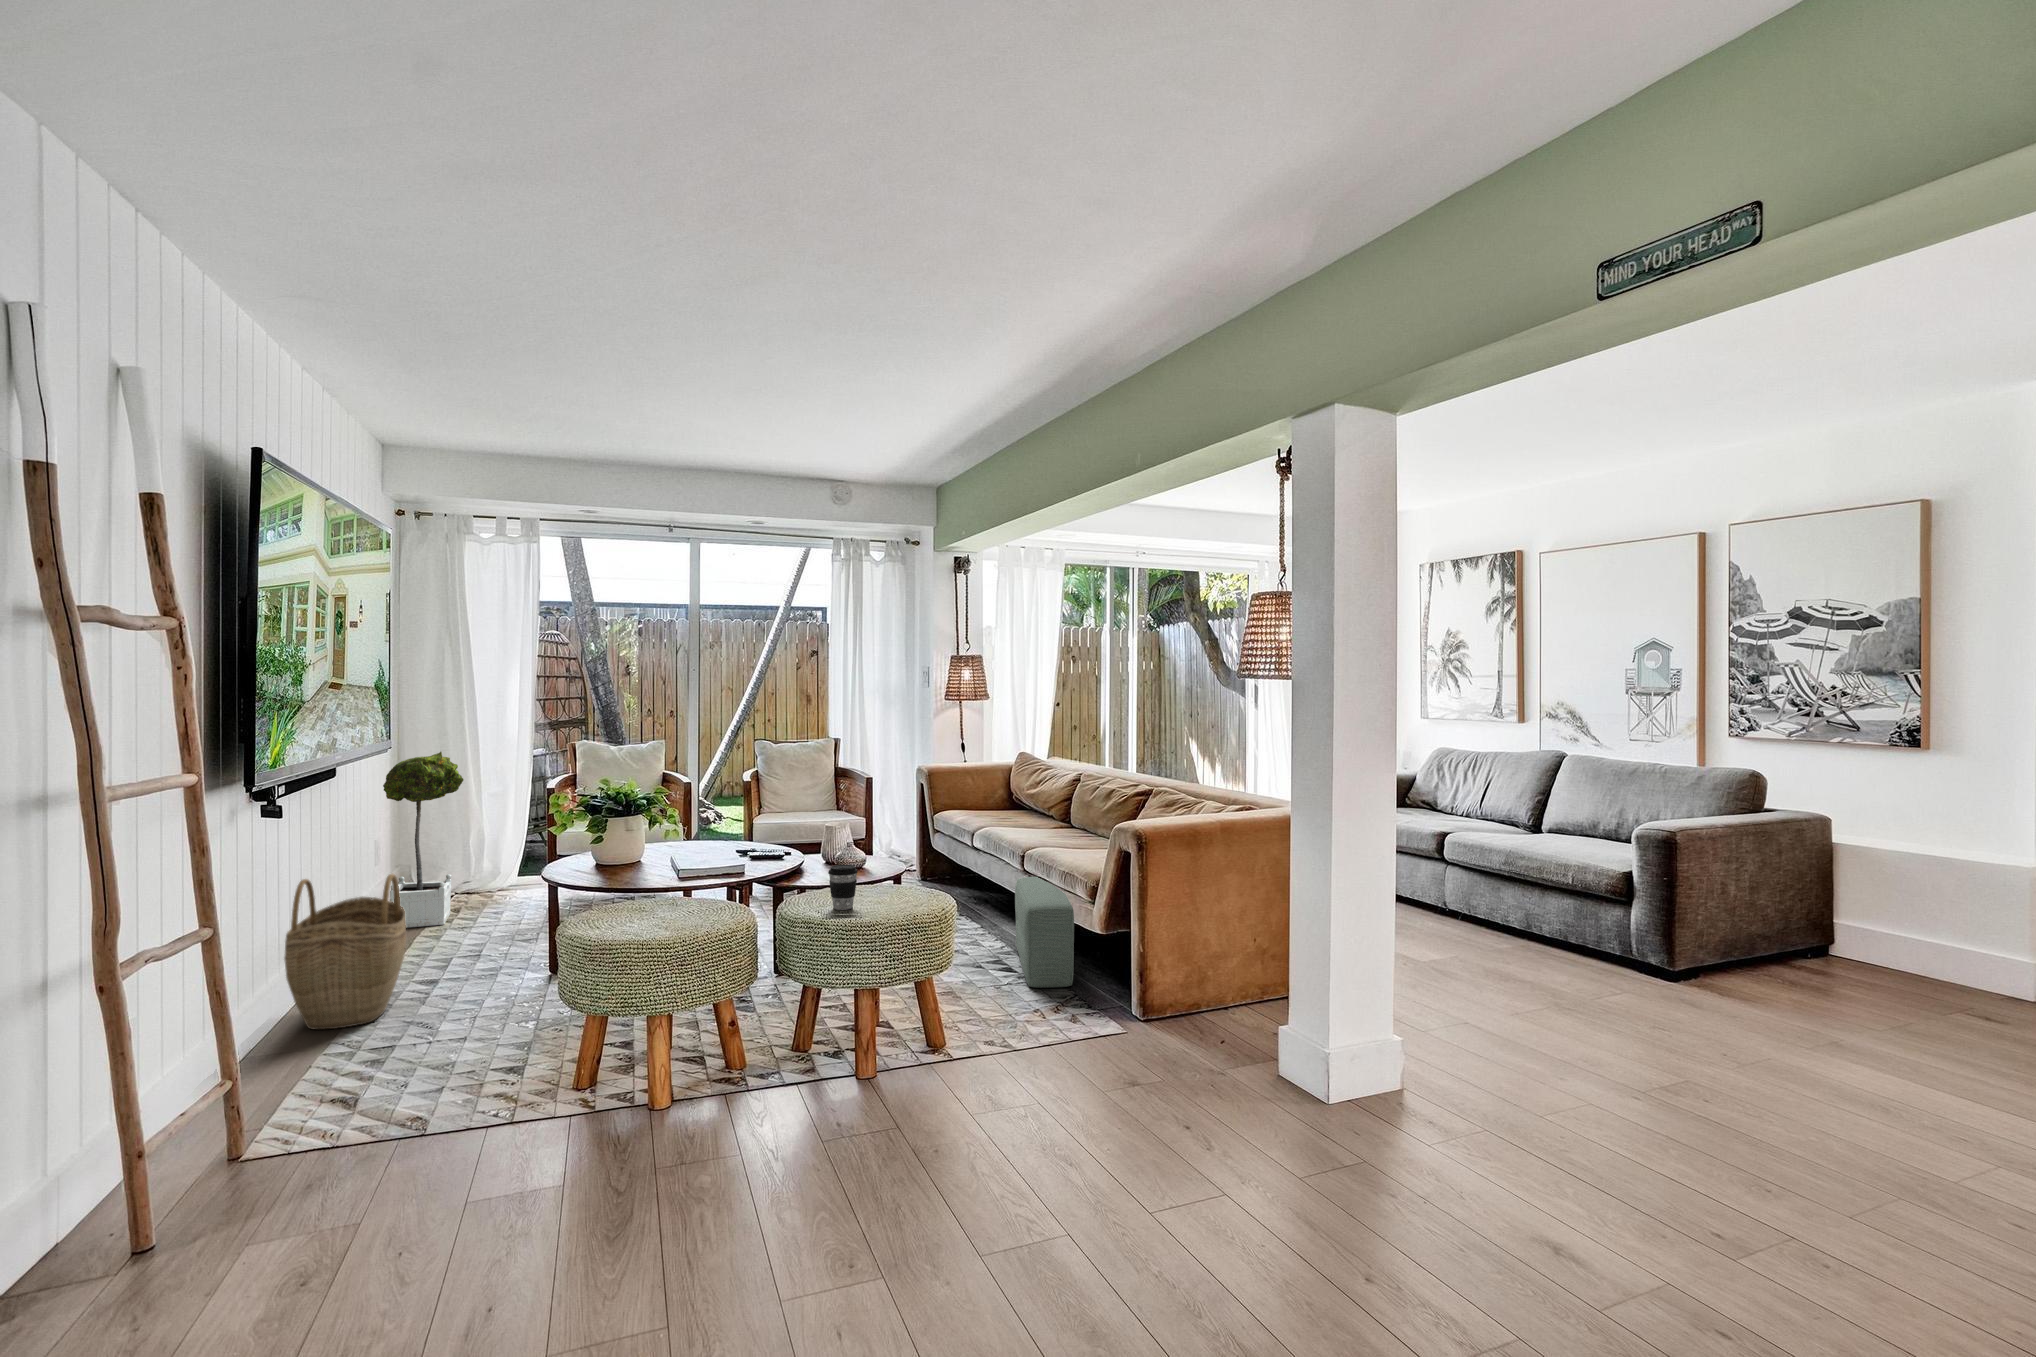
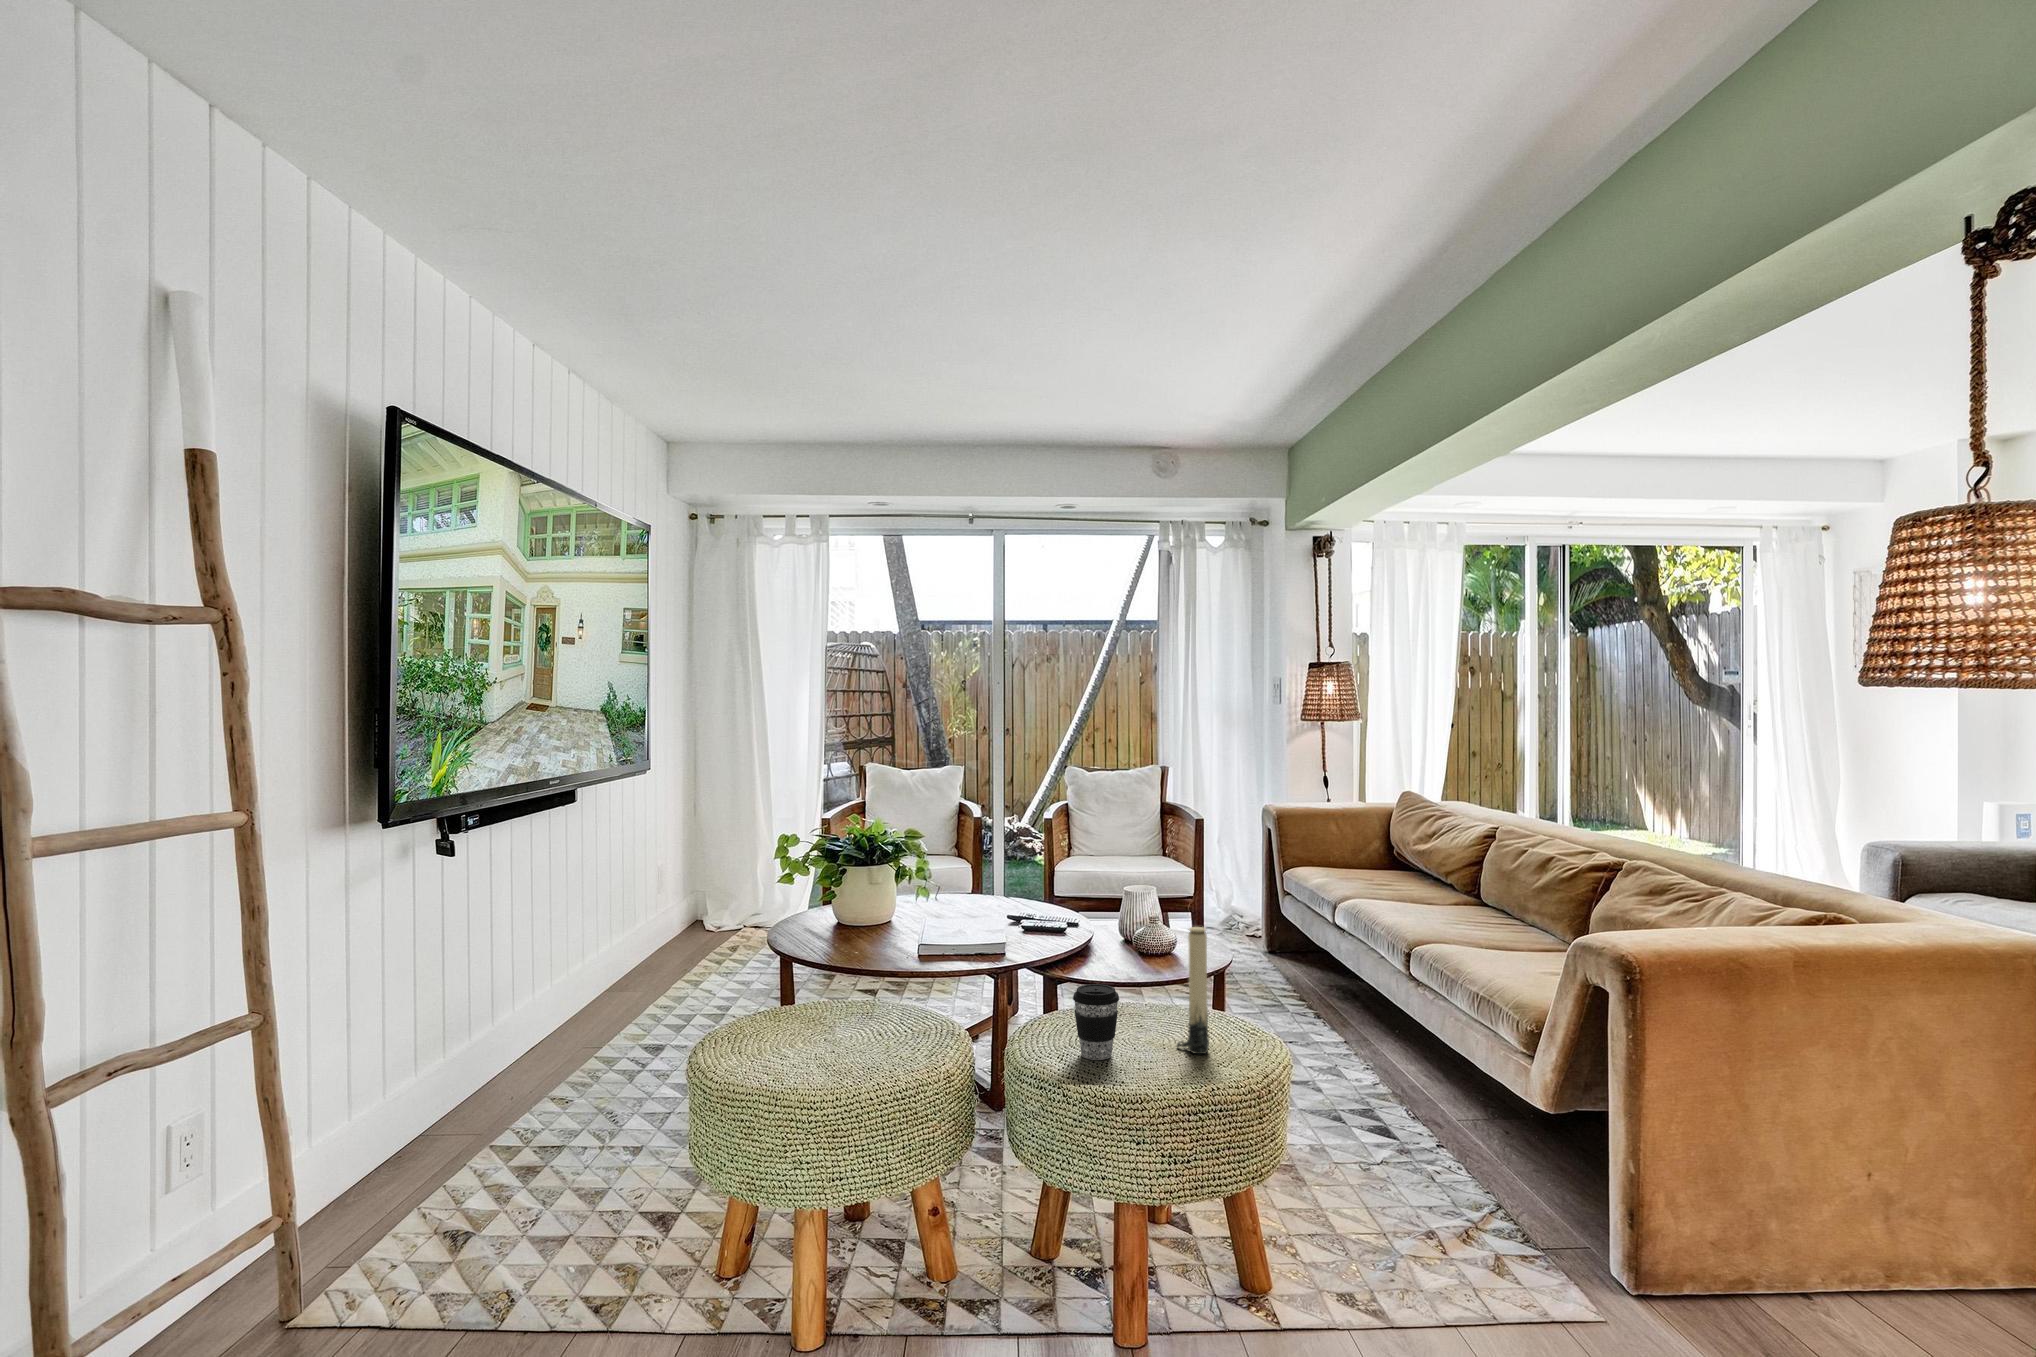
potted tree: present [383,752,464,928] -> none [650,776,734,973]
candle: none [891,826,911,903] -> present [1177,927,1209,1054]
woven basket: present [284,874,406,1030] -> none [465,930,611,1119]
pouf: present [1015,877,1074,988] -> none [1396,986,1493,1185]

